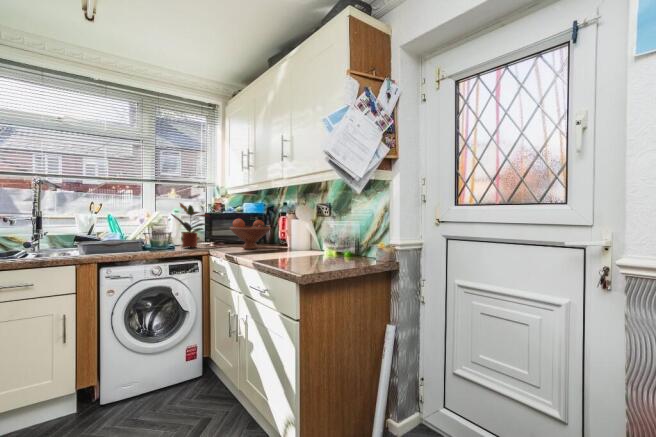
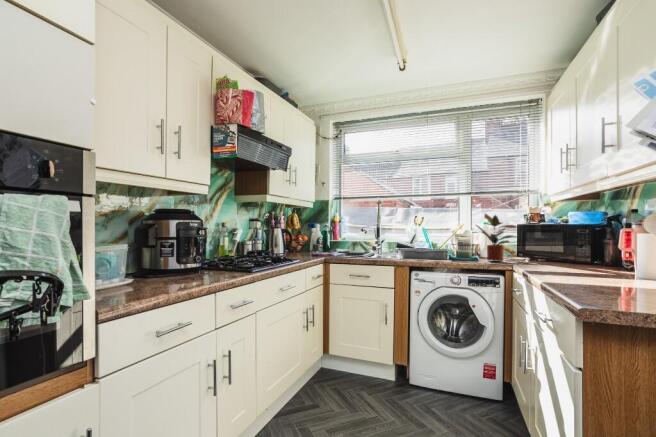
fruit bowl: present [230,219,271,249] -> none [534,230,600,270]

